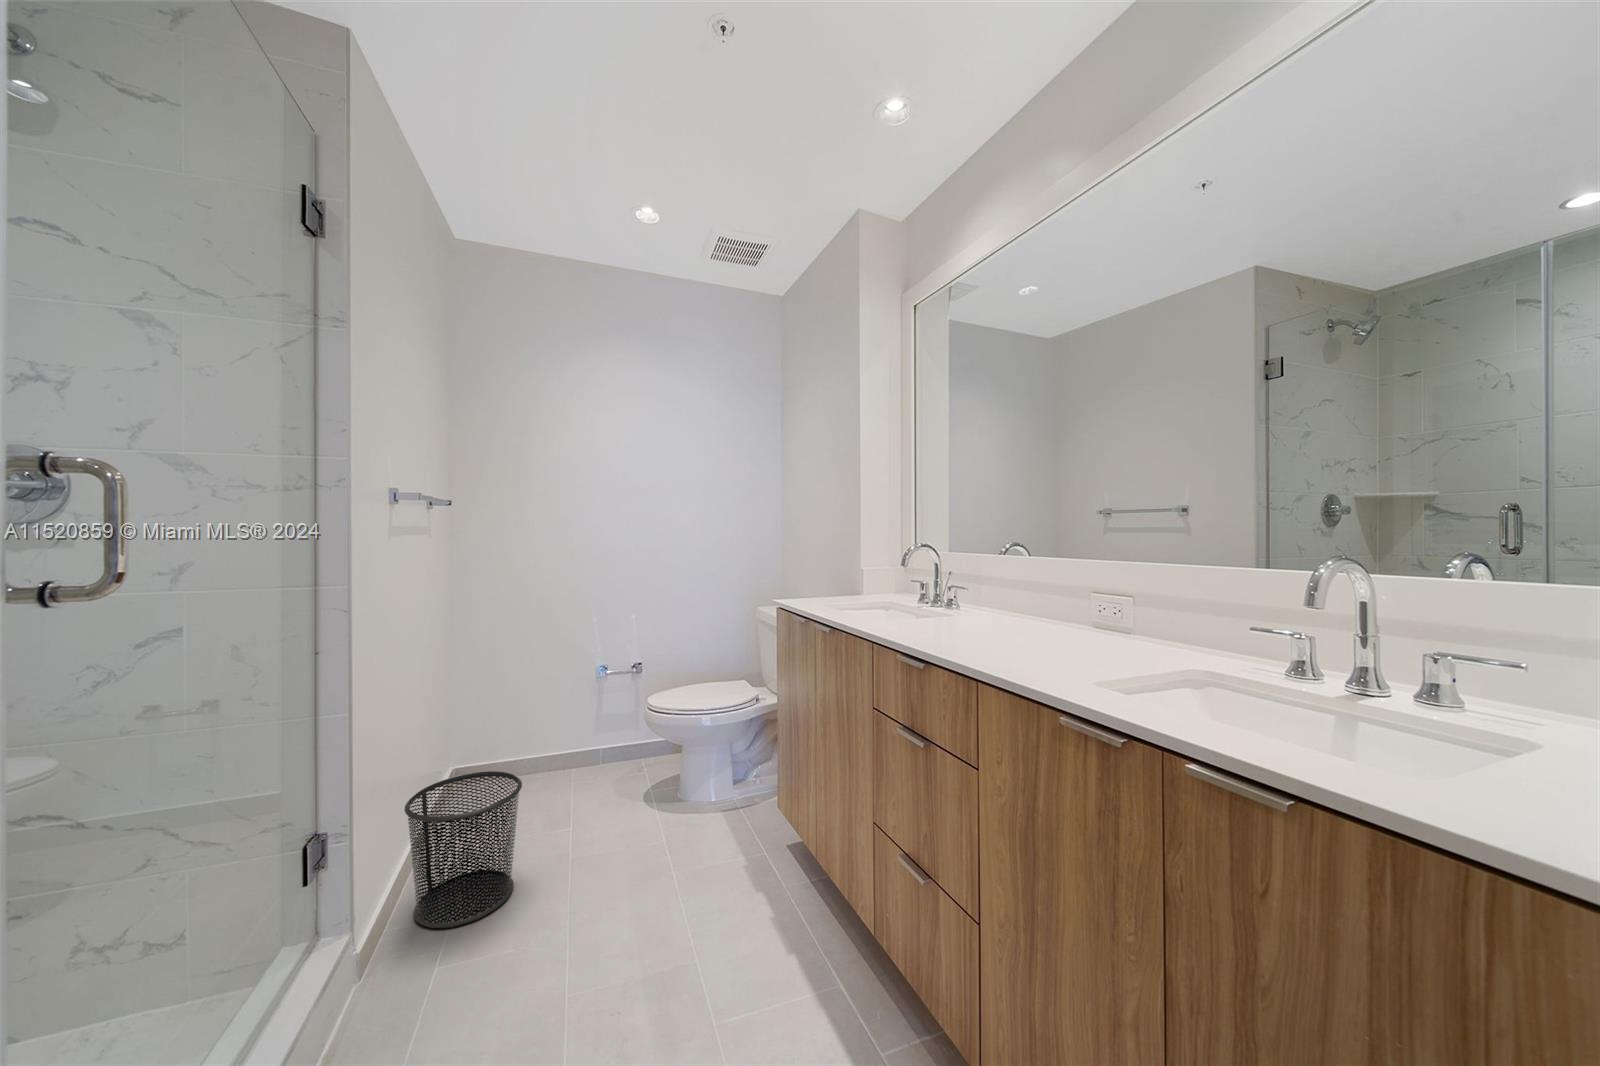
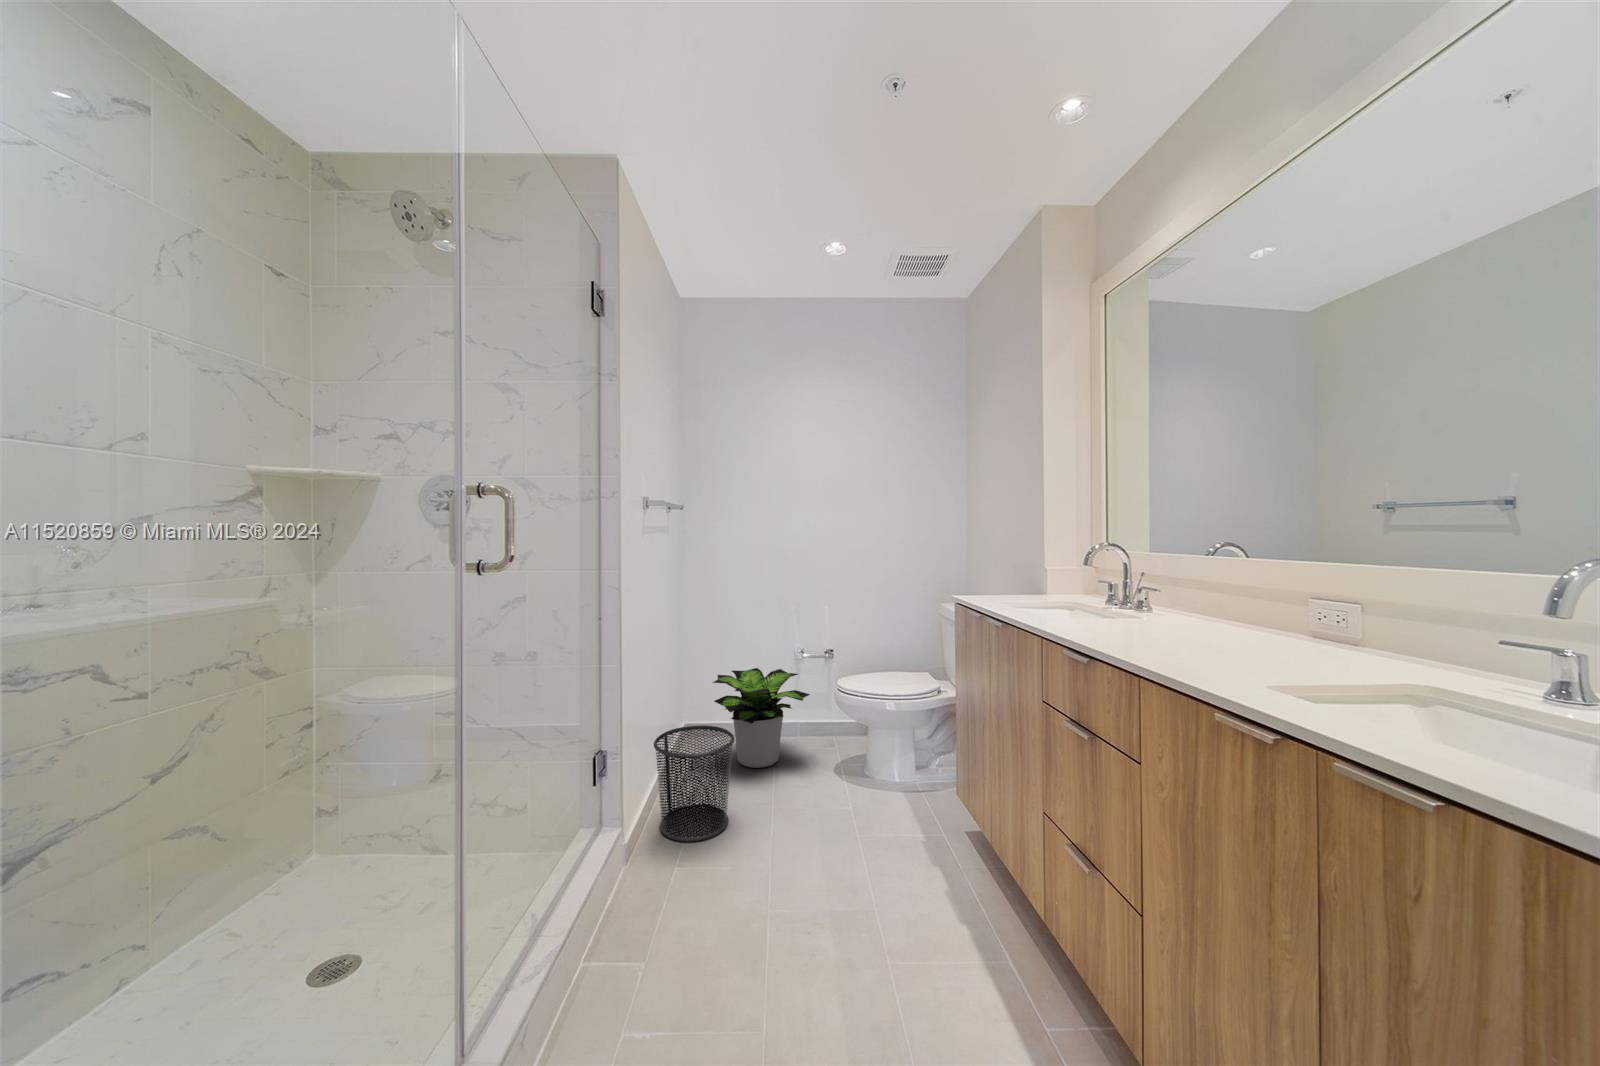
potted plant: none [493,689,619,810] -> present [713,668,810,768]

